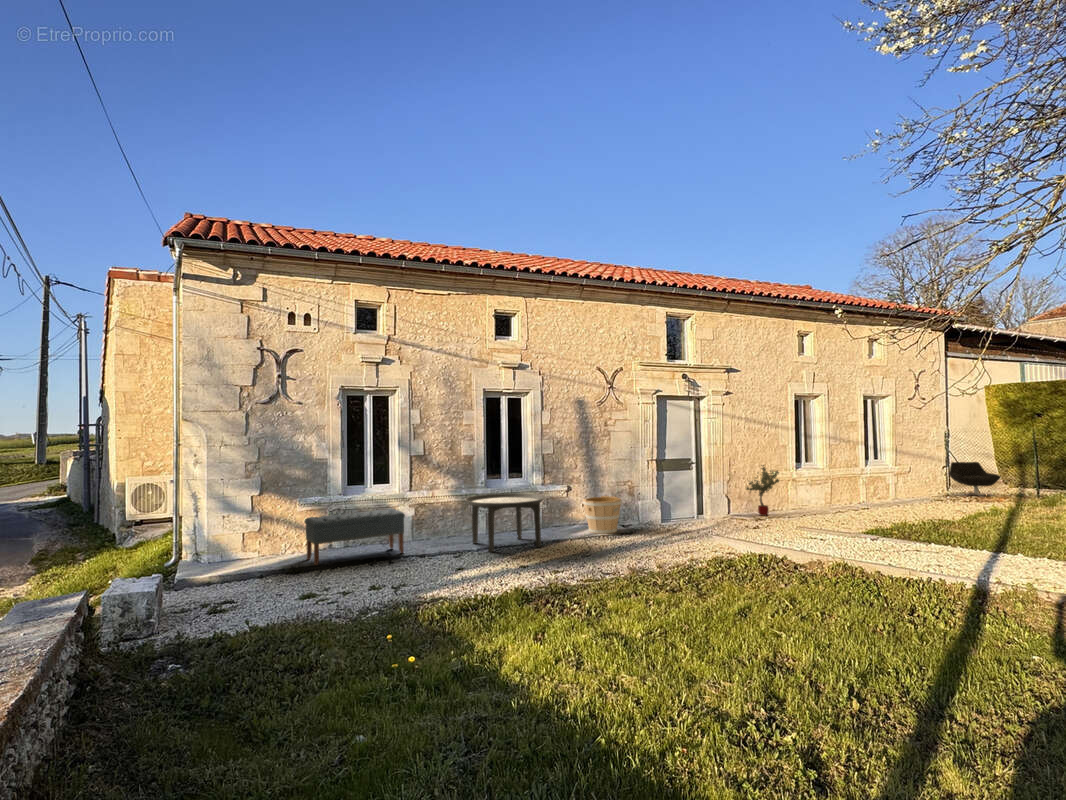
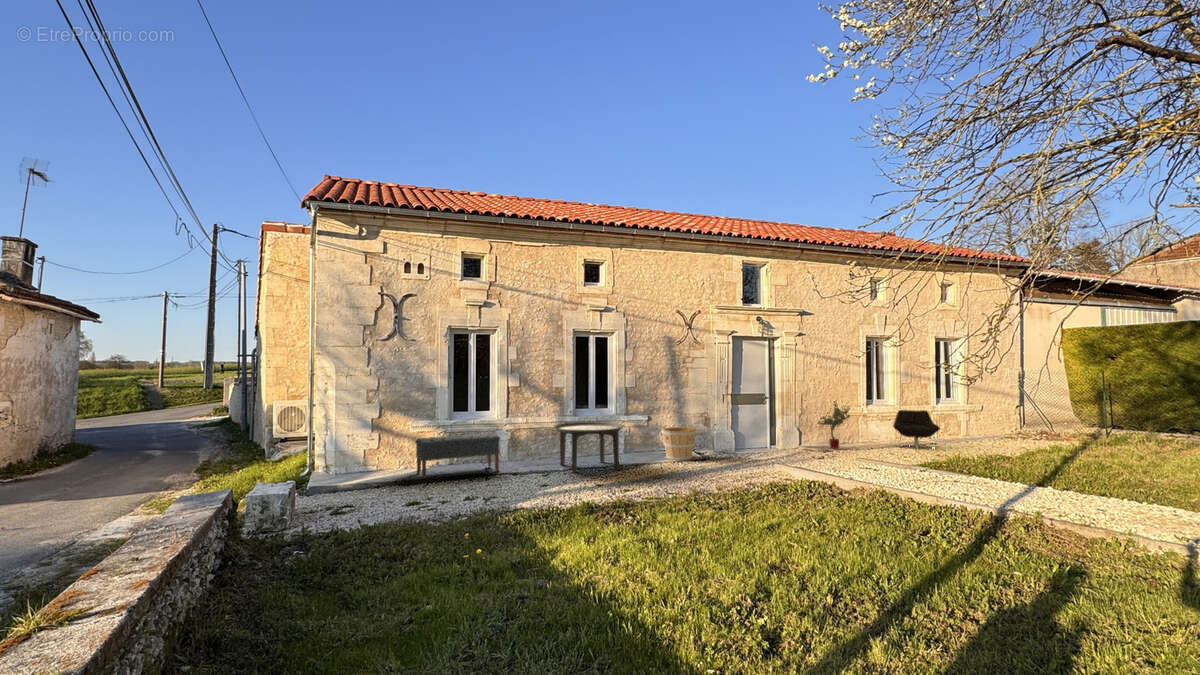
lounge chair: present [949,462,1001,497] -> present [893,410,940,449]

